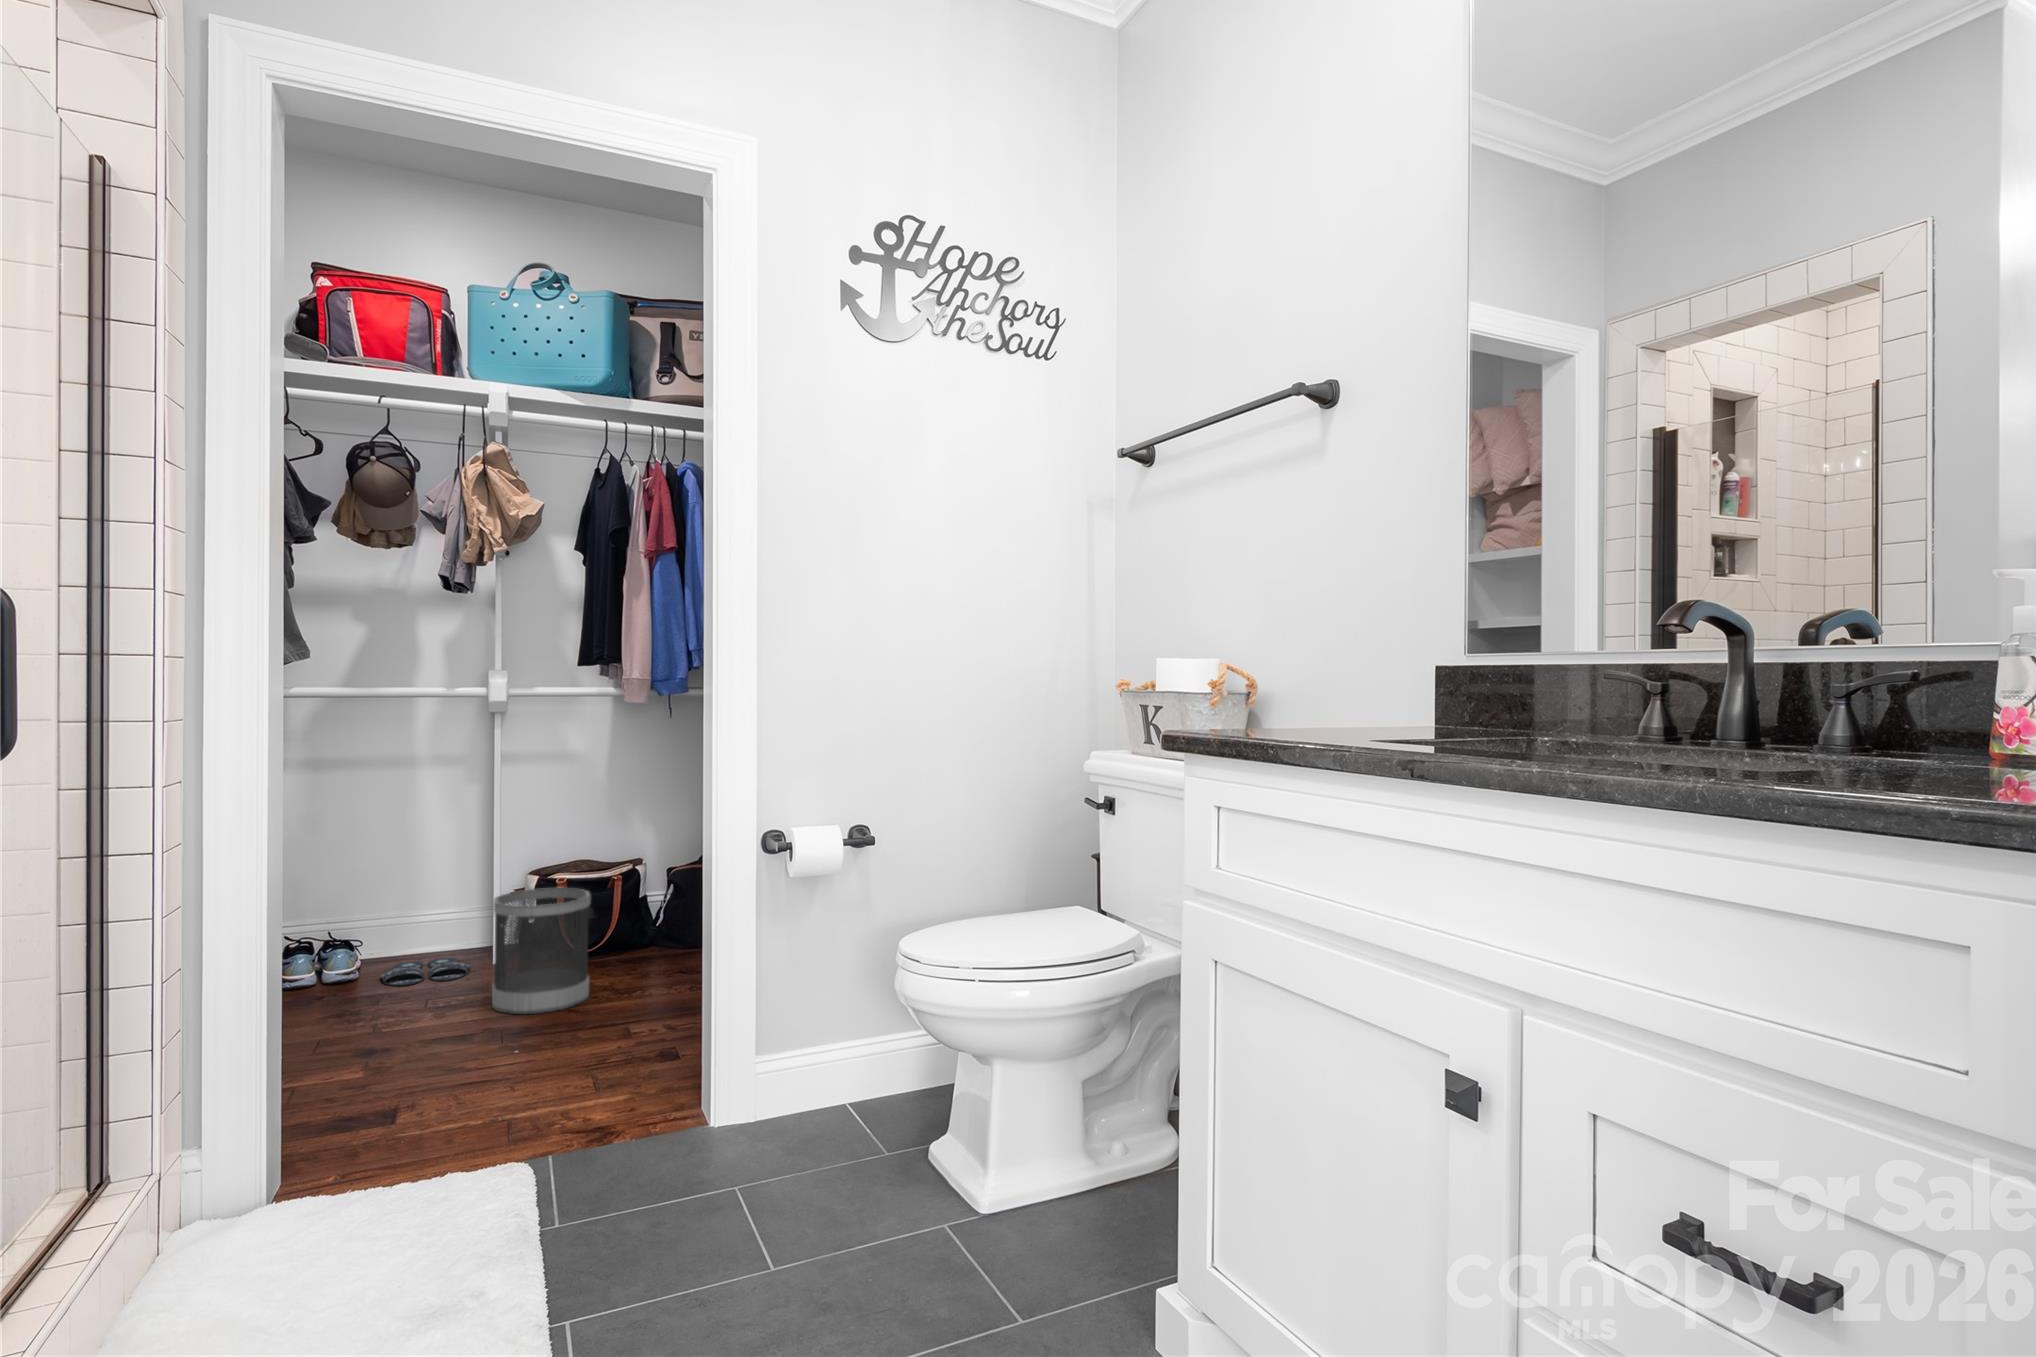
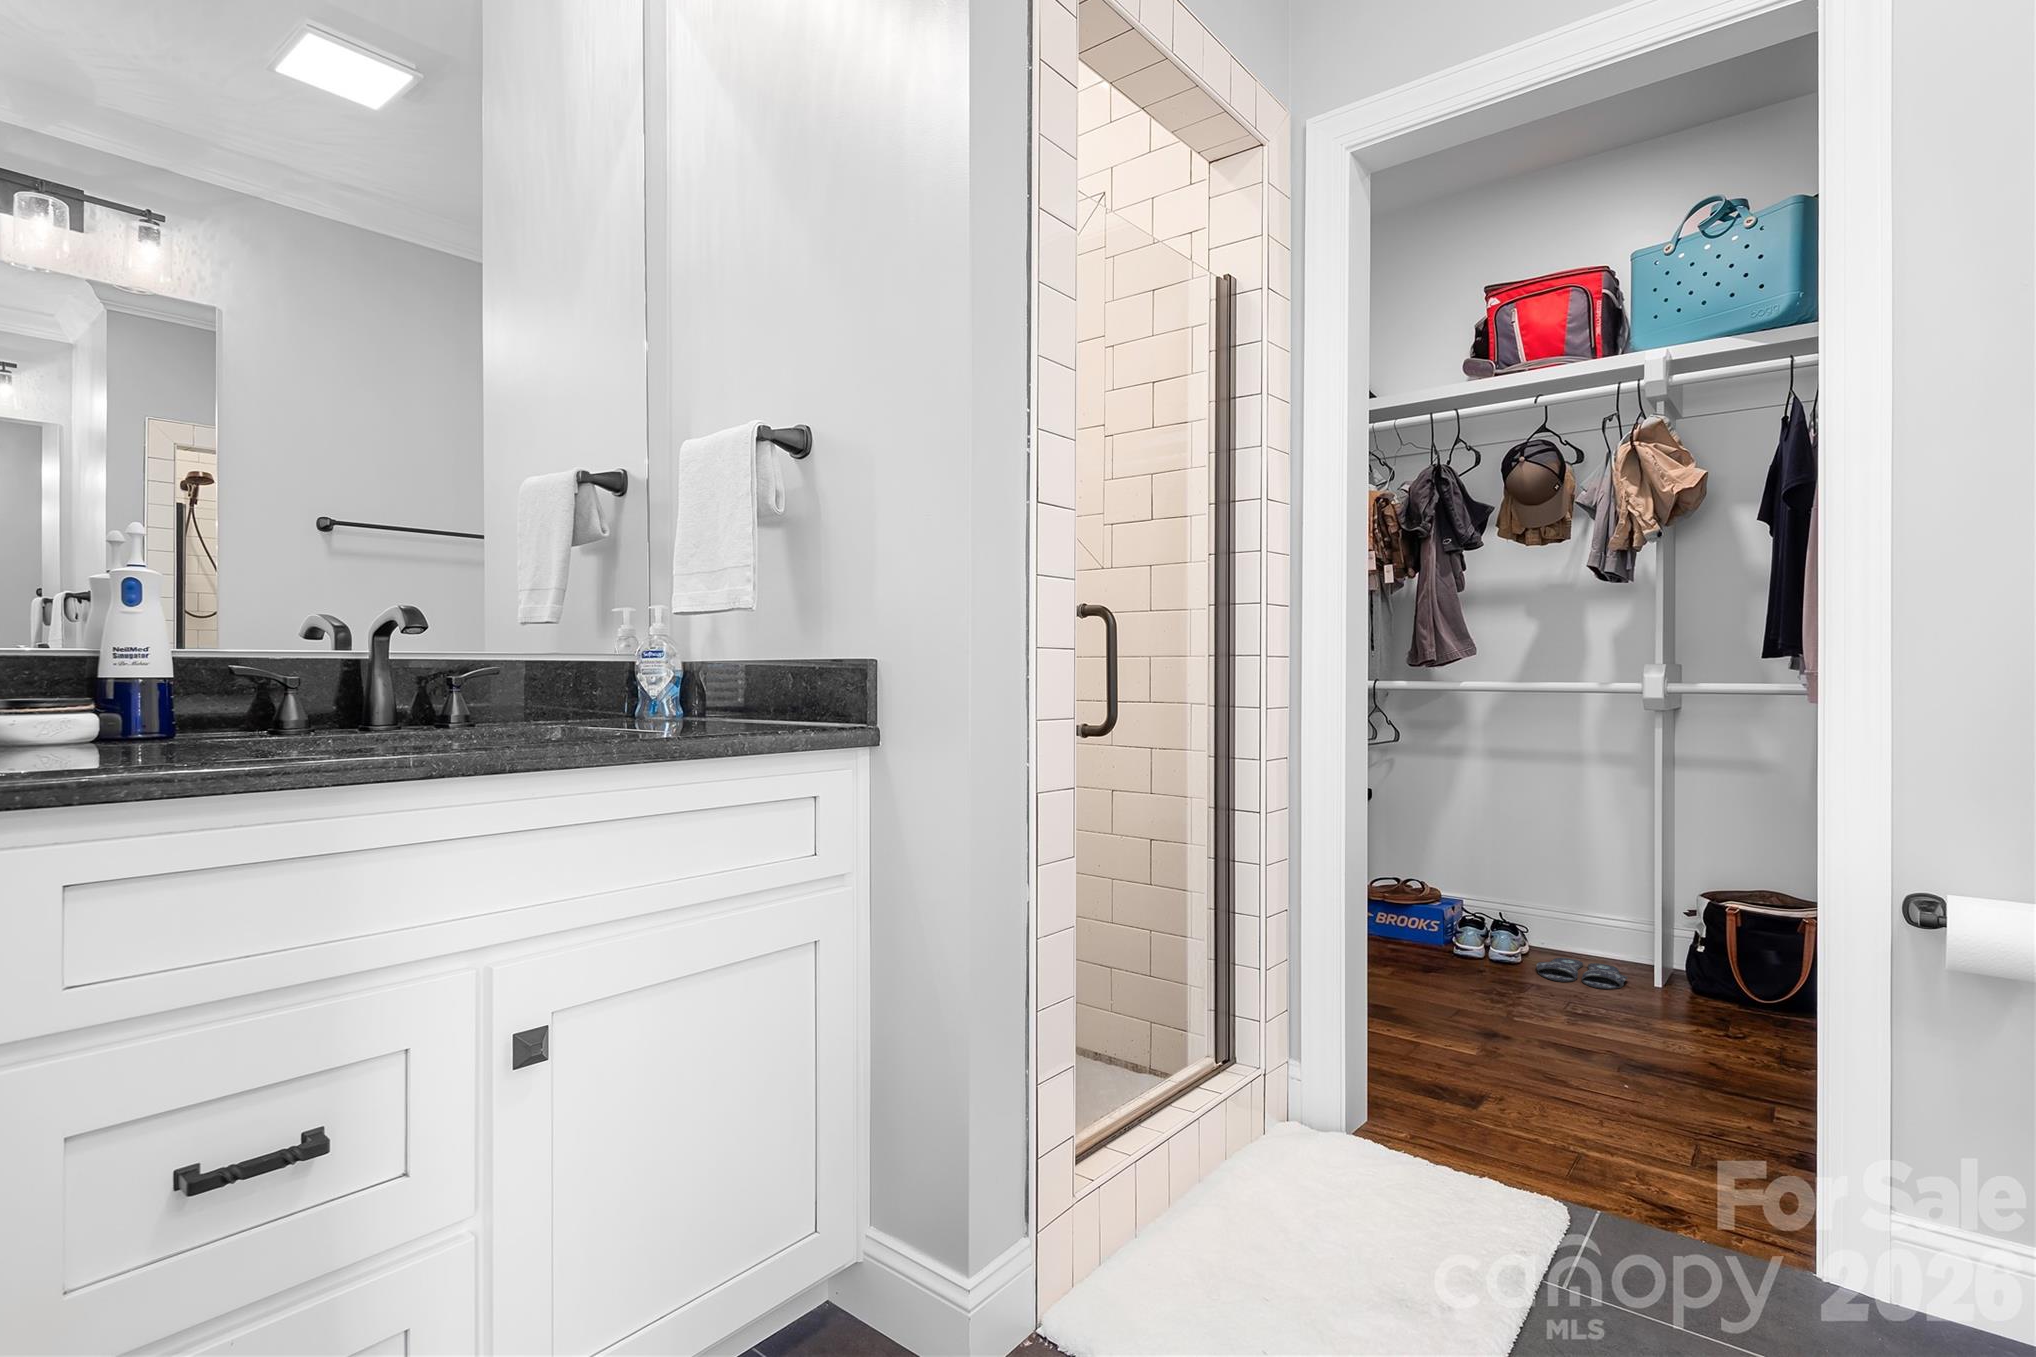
wastebasket: present [492,888,591,1014] -> none [1626,911,1750,1060]

